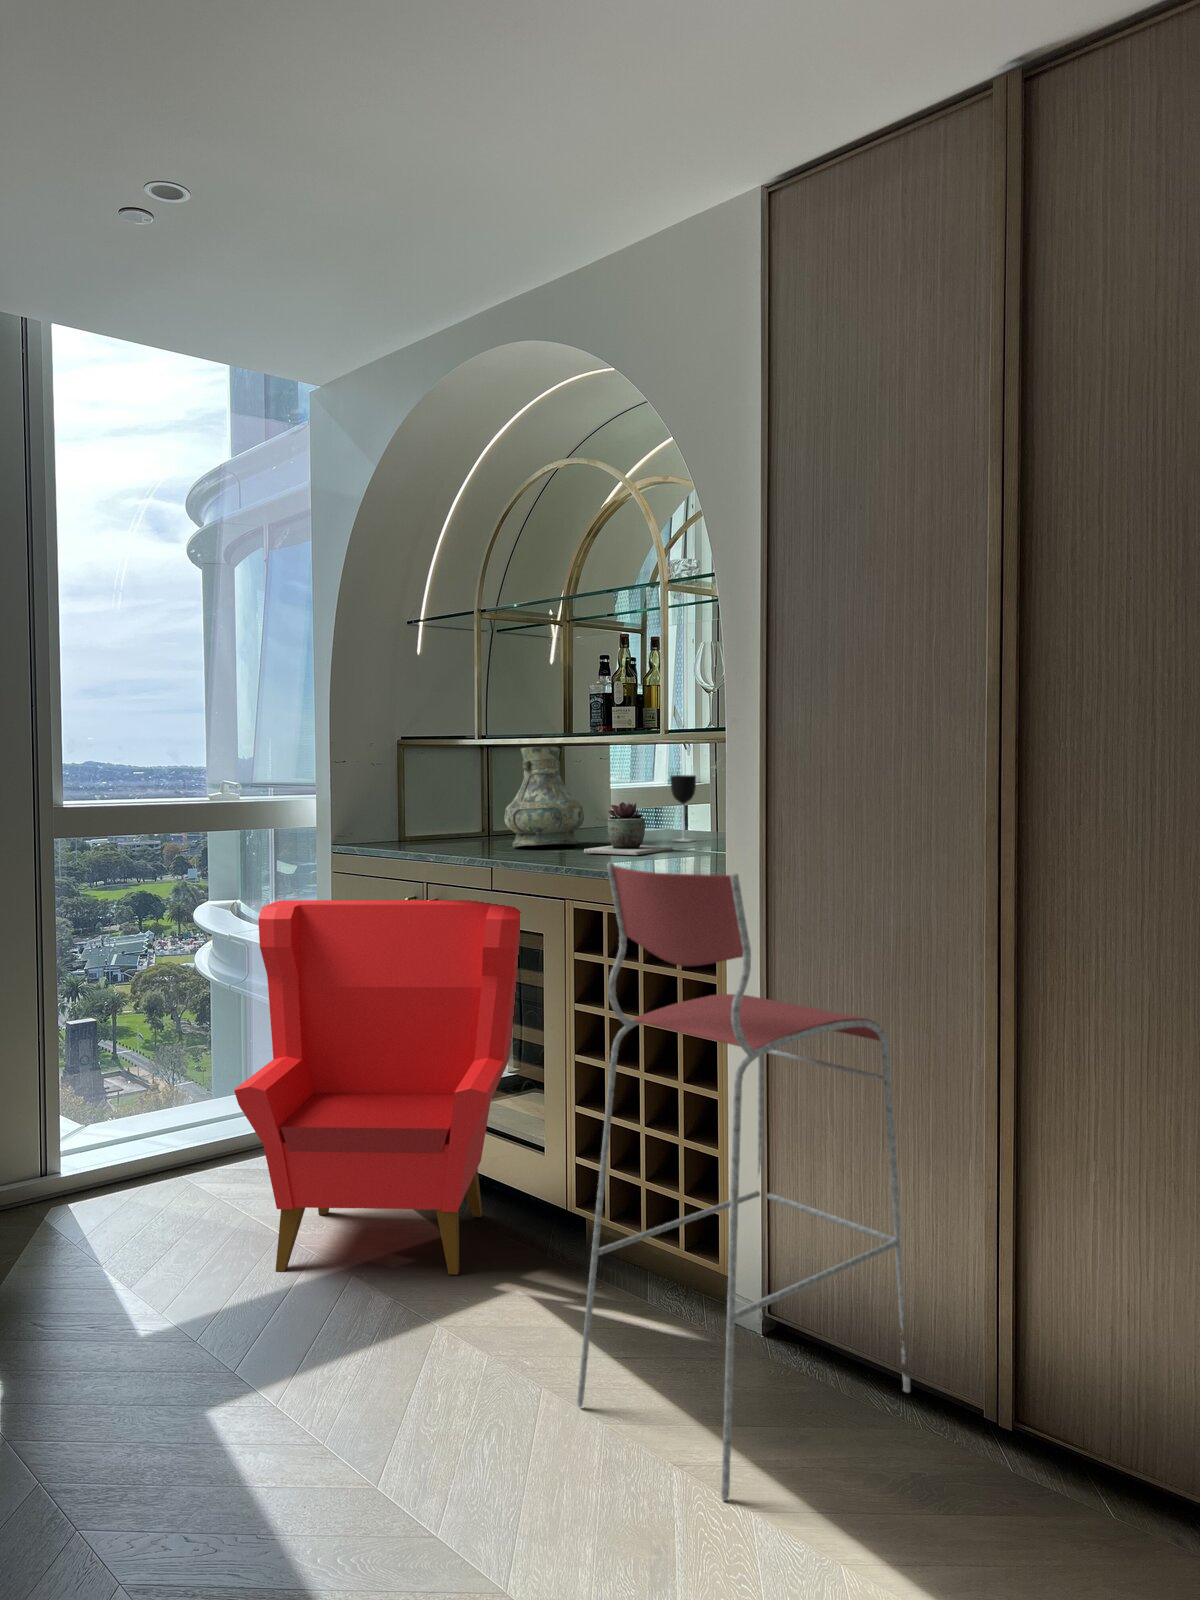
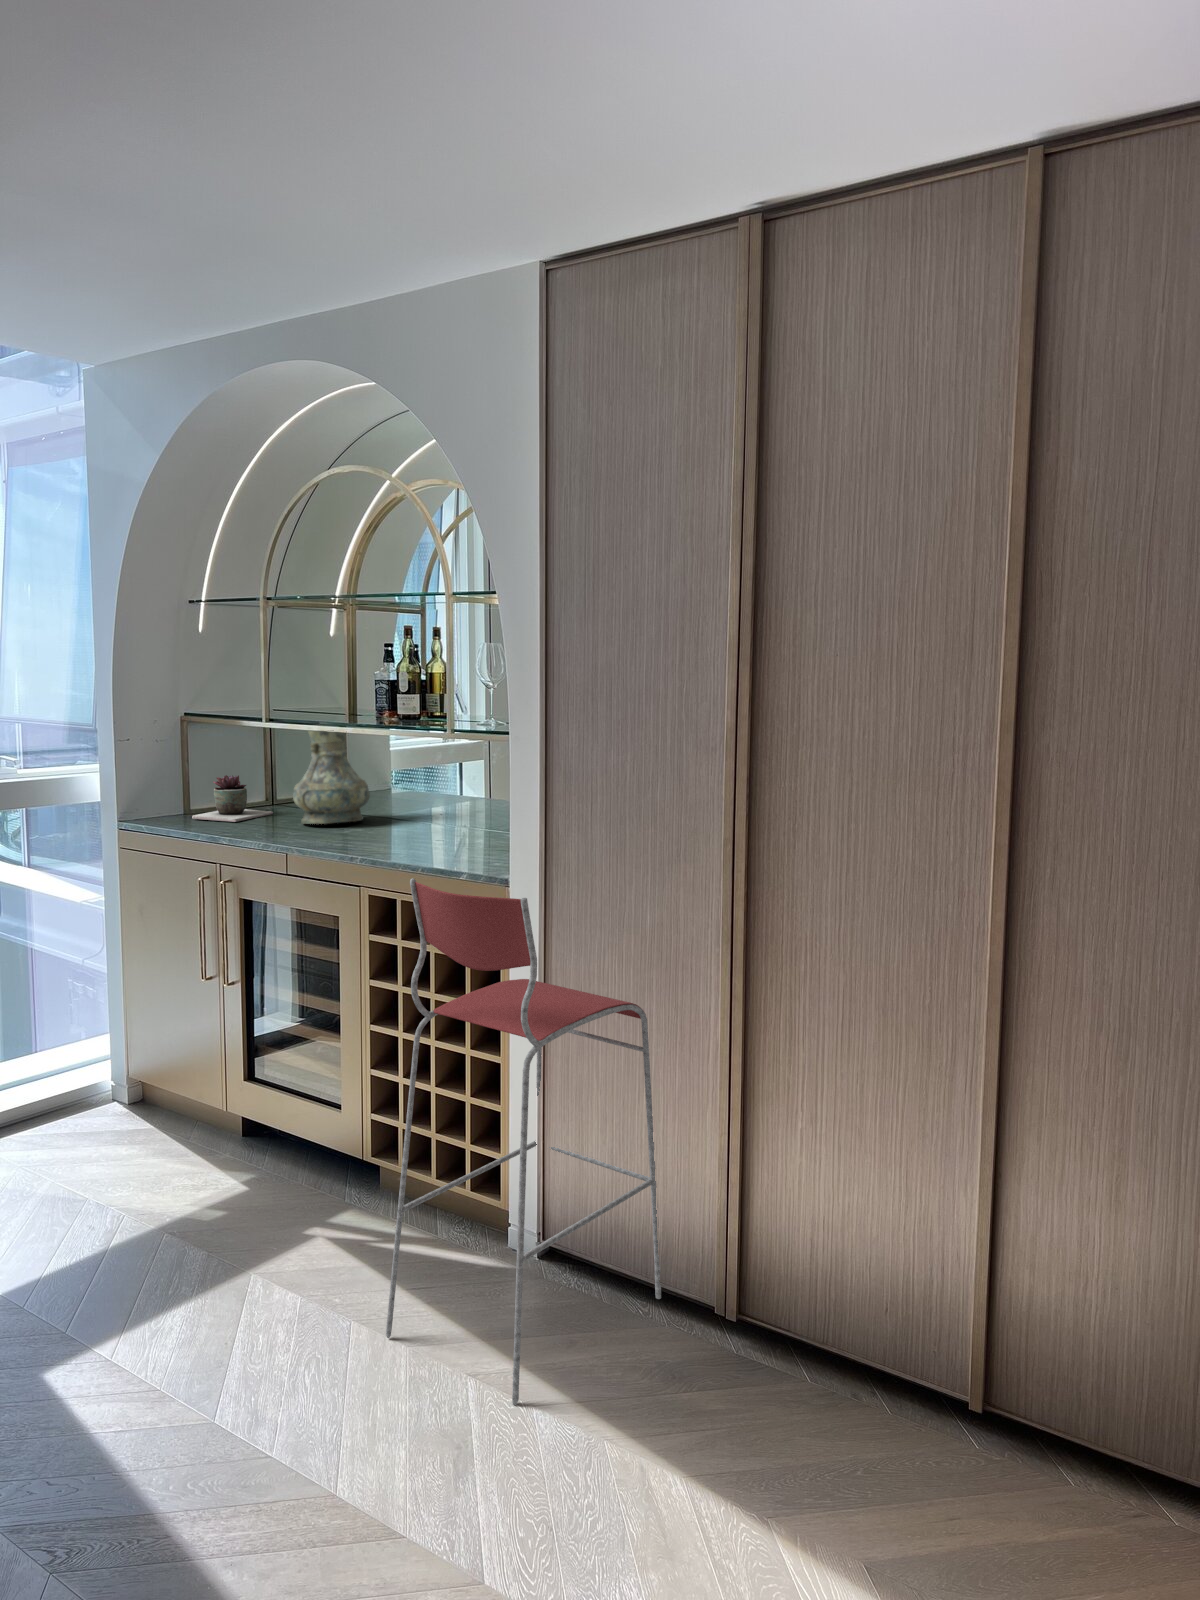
wine glass: present [670,775,696,841] -> none [450,753,474,815]
succulent plant: present [584,802,673,855] -> present [192,775,273,822]
armchair: present [234,900,521,1275] -> none [45,880,321,1236]

